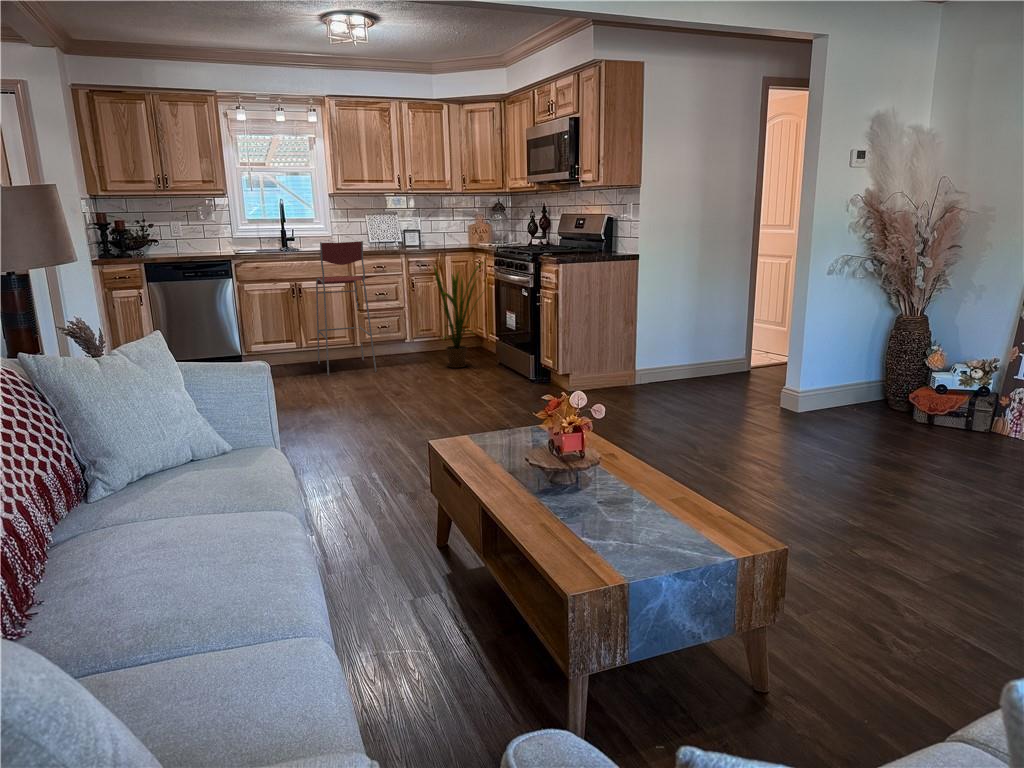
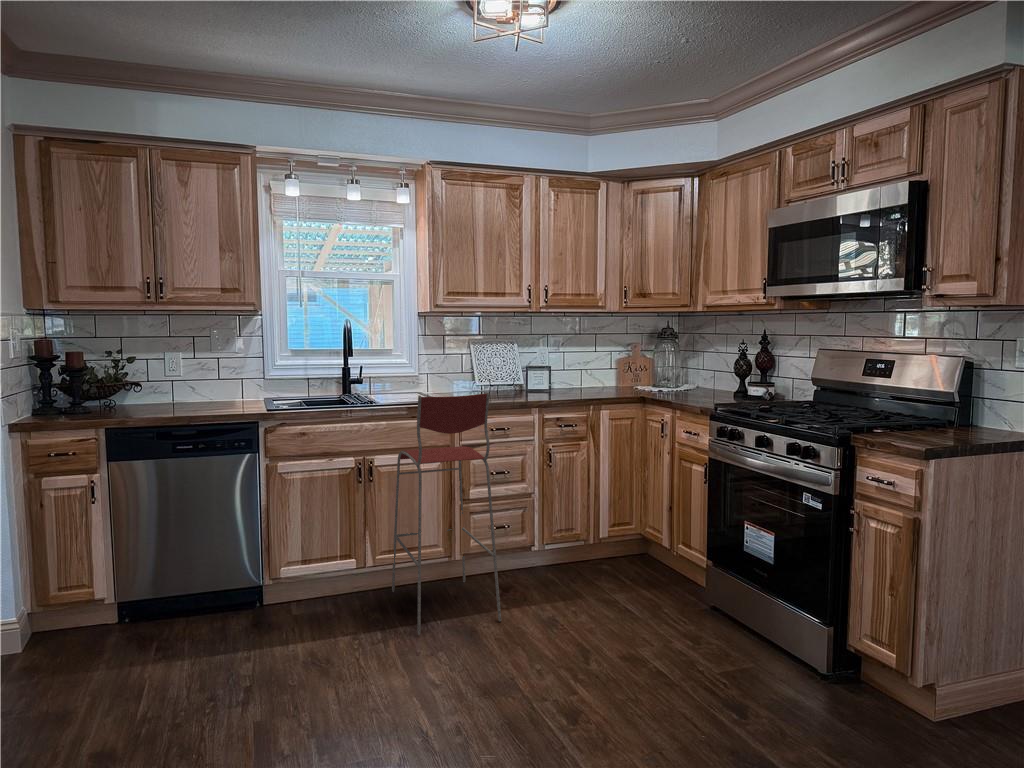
house plant: present [433,262,484,368] -> none [606,426,704,612]

